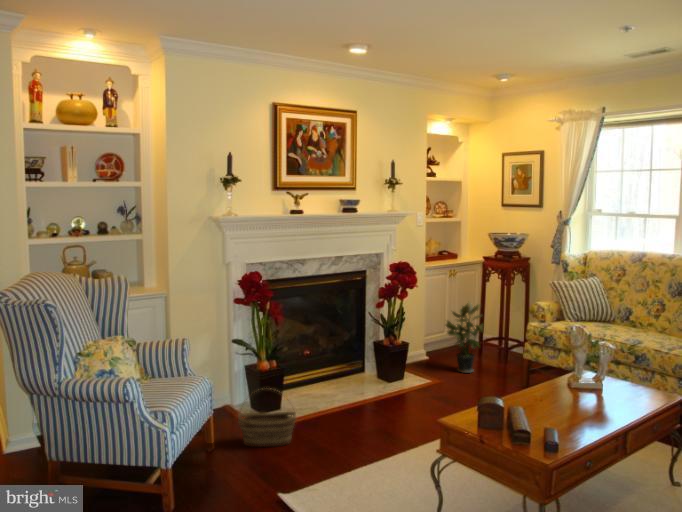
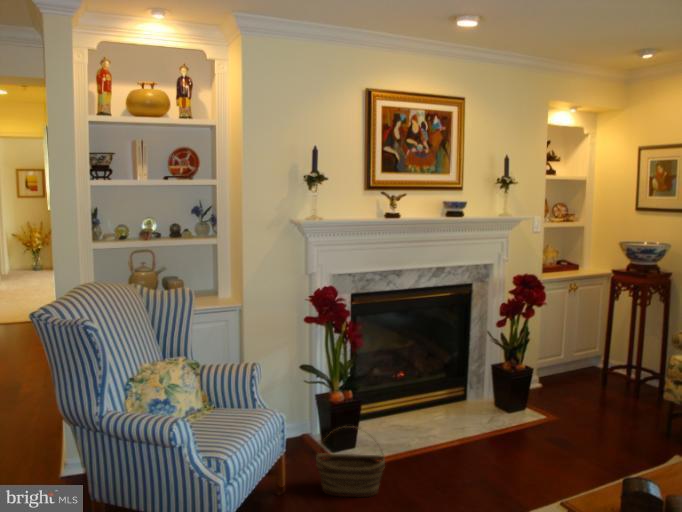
potted plant: present [446,303,484,373] -> none [565,324,615,411]

